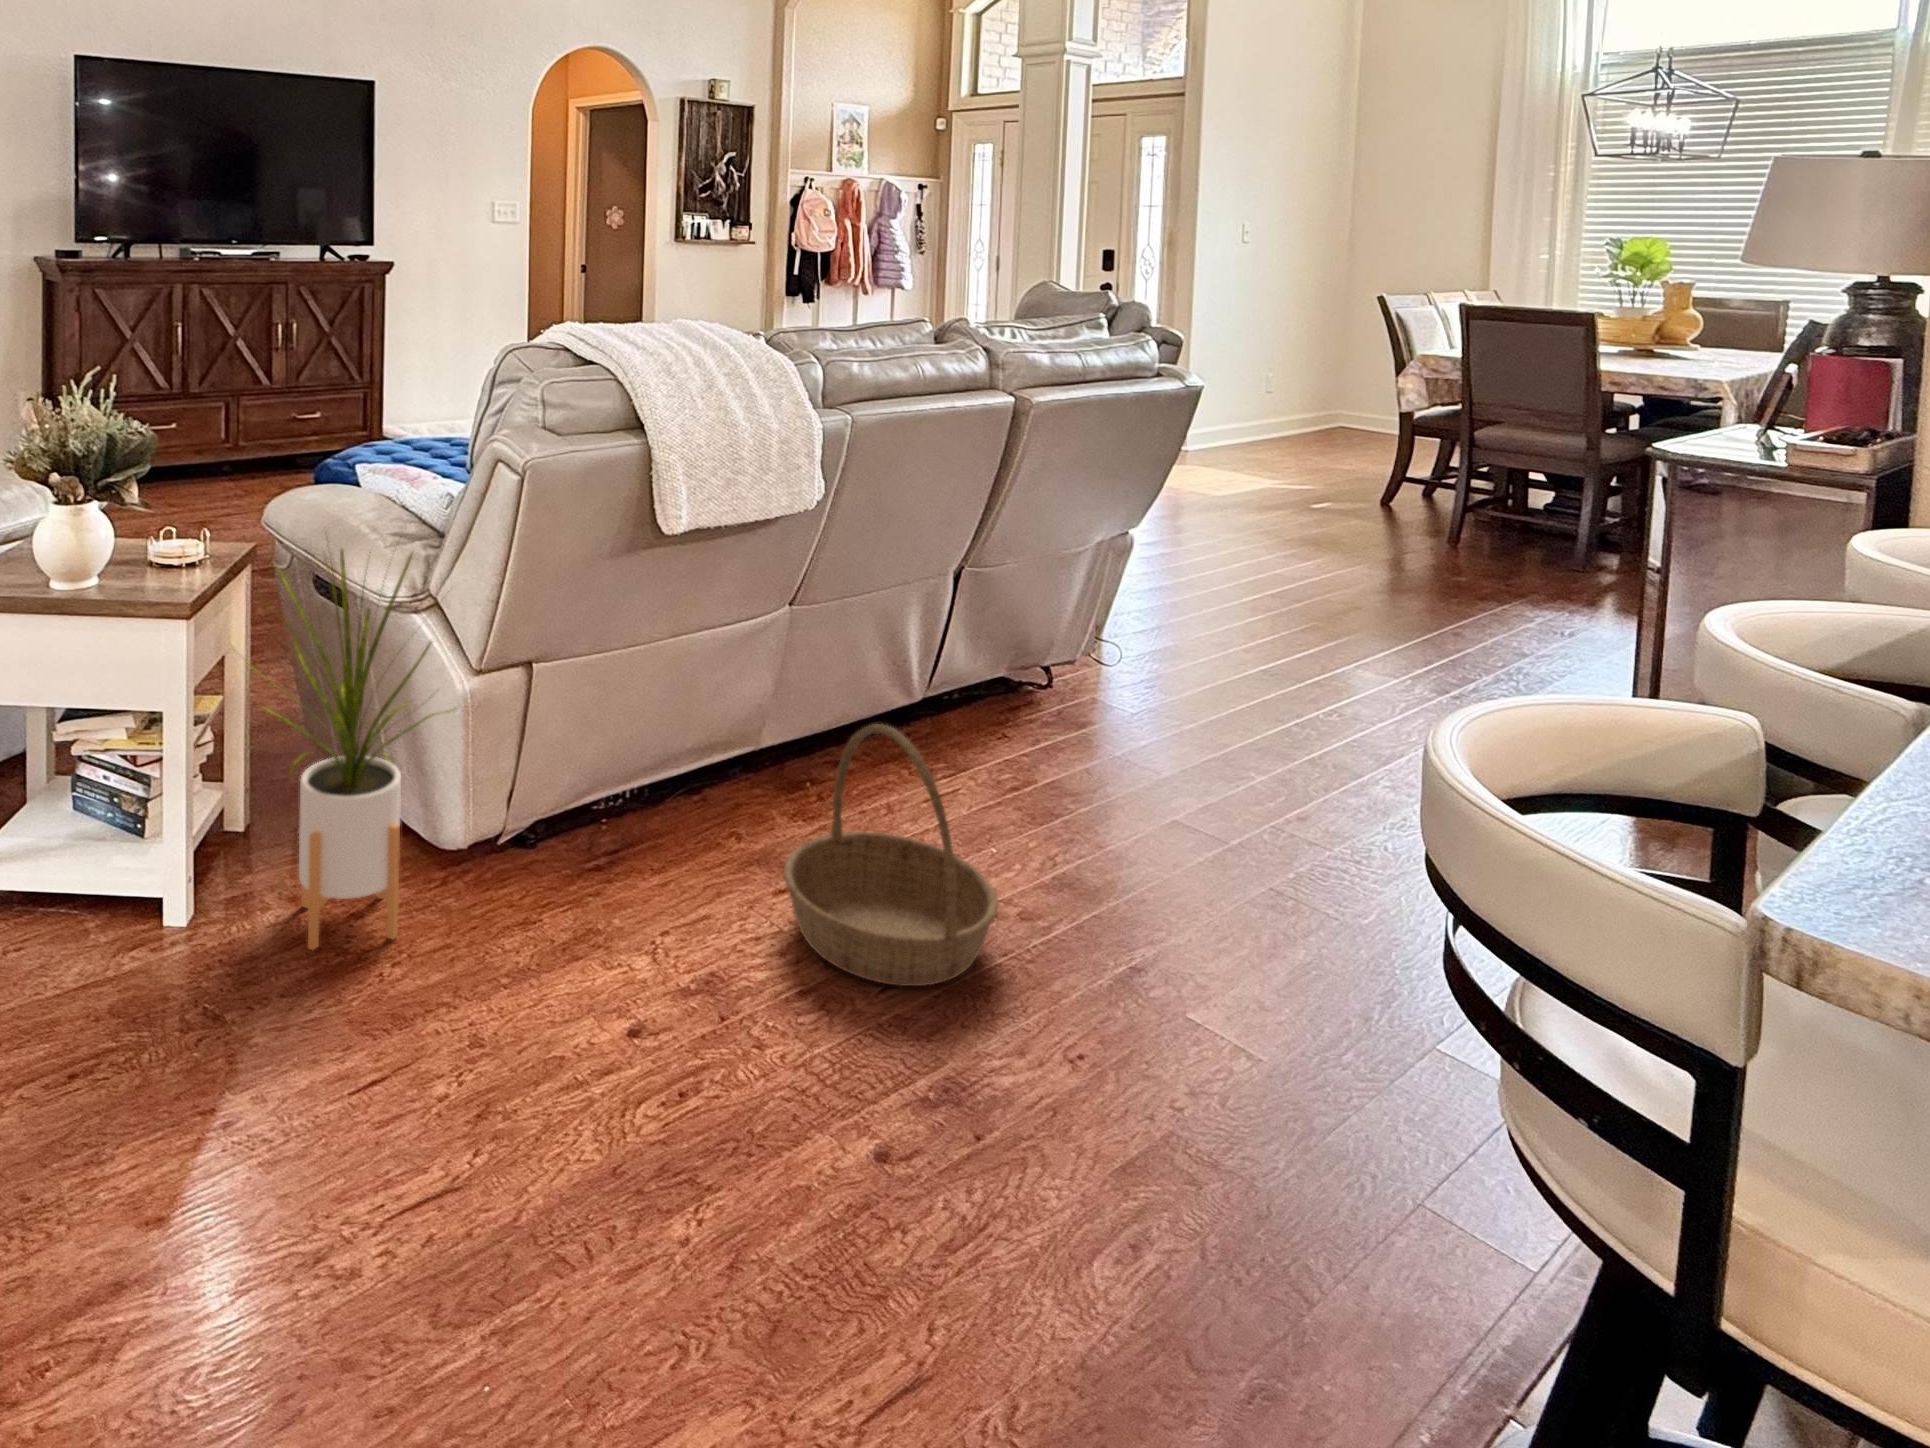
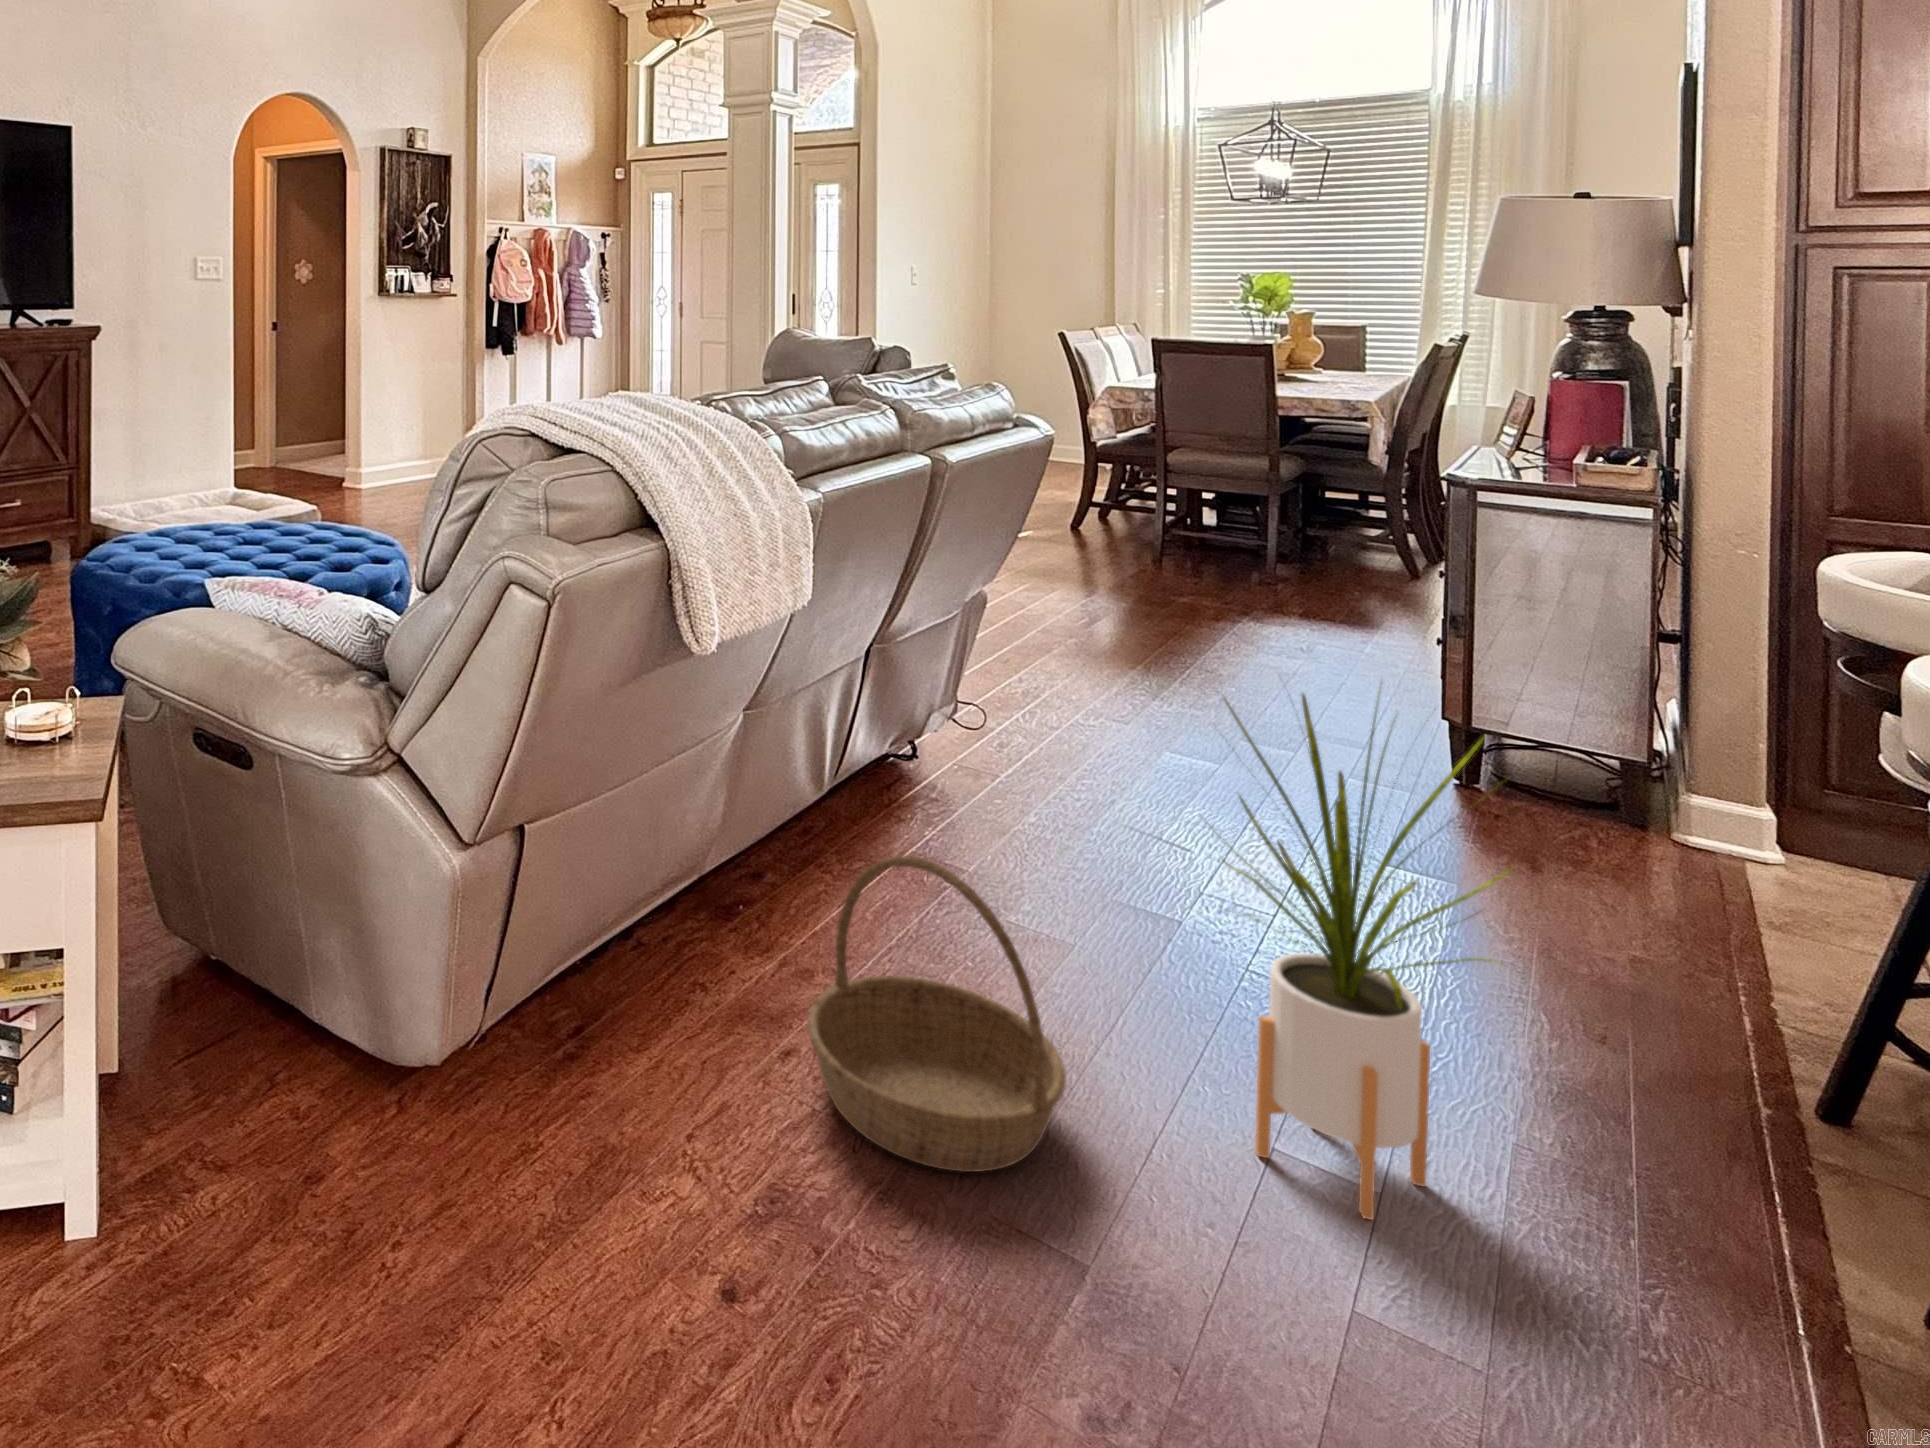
house plant: present [248,542,449,950] -> present [1208,683,1512,1220]

